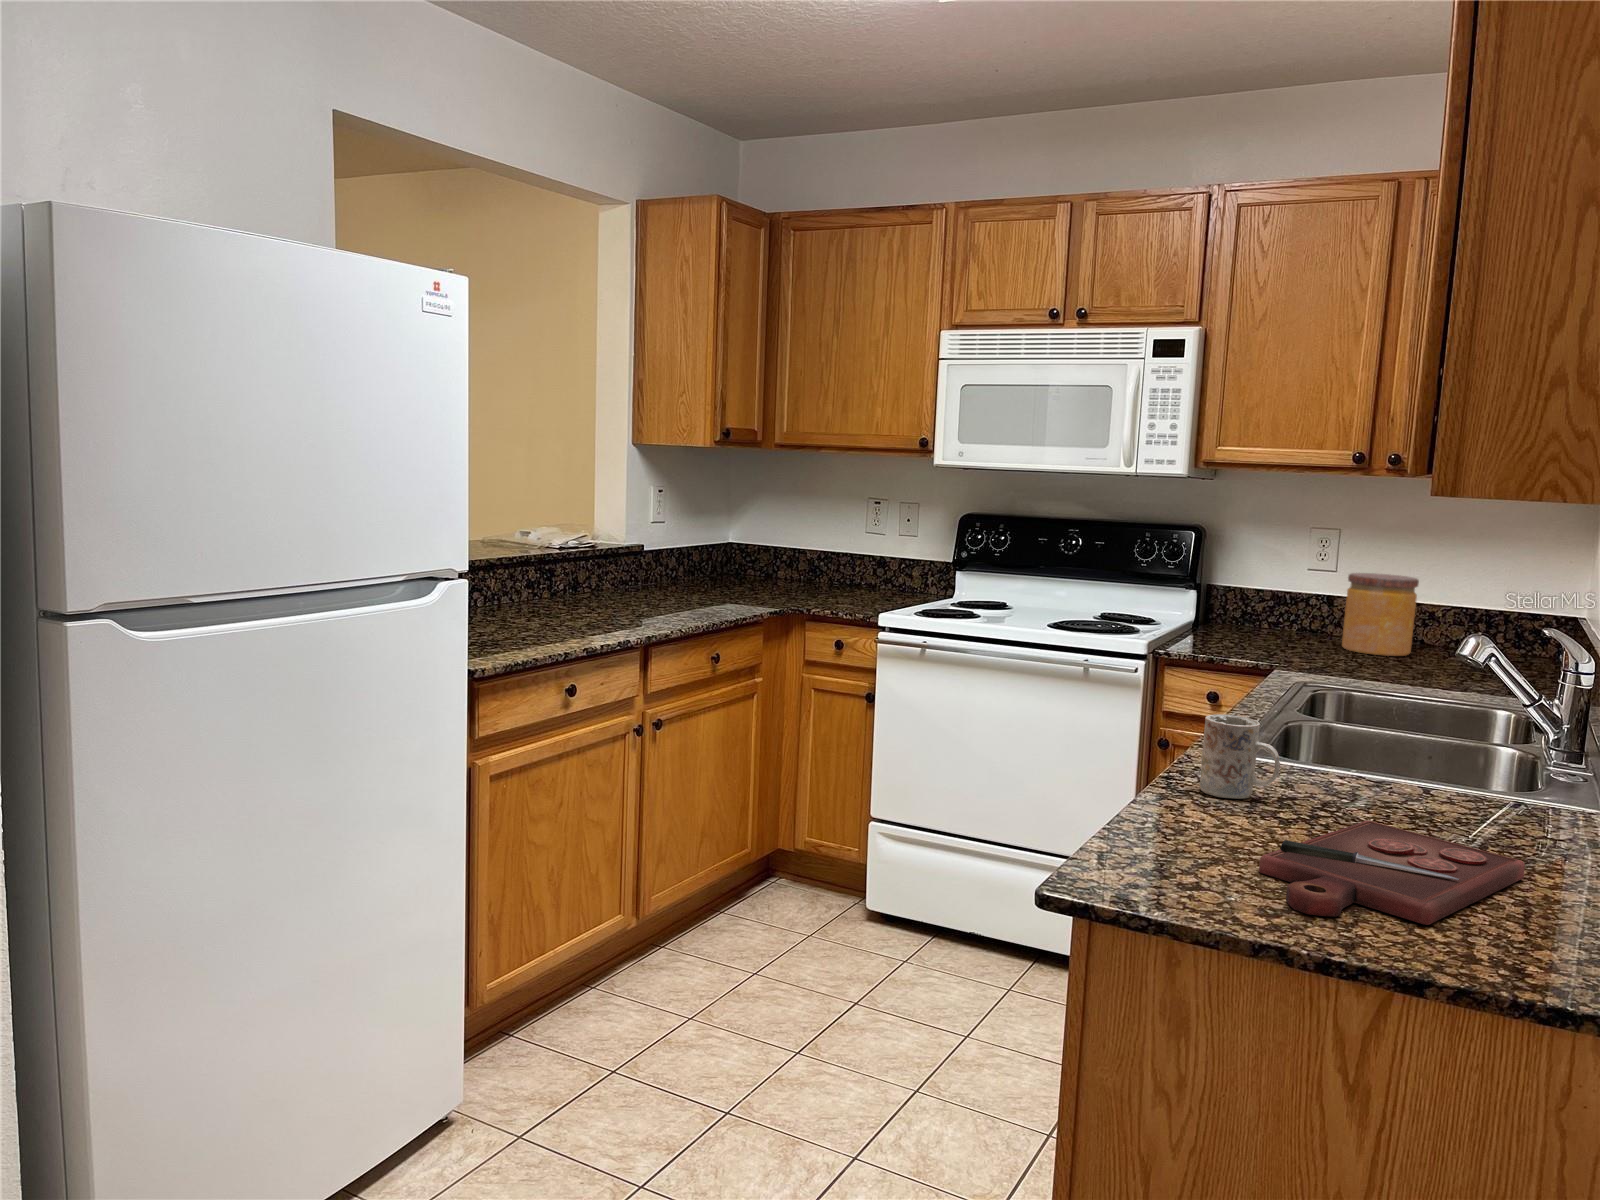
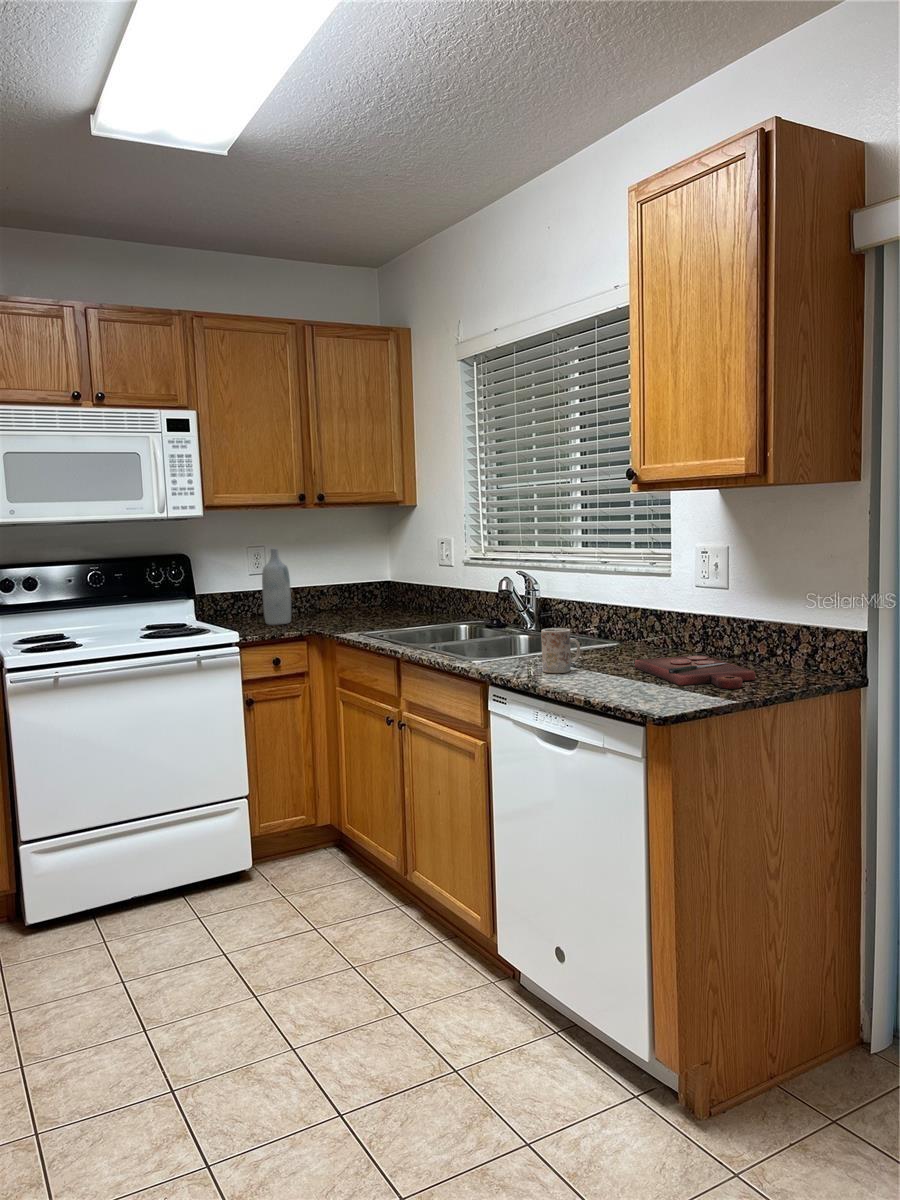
bottle: none [1266,533,1315,649] -> present [262,548,291,625]
jar: present [1342,573,1419,656] -> none [292,569,334,619]

